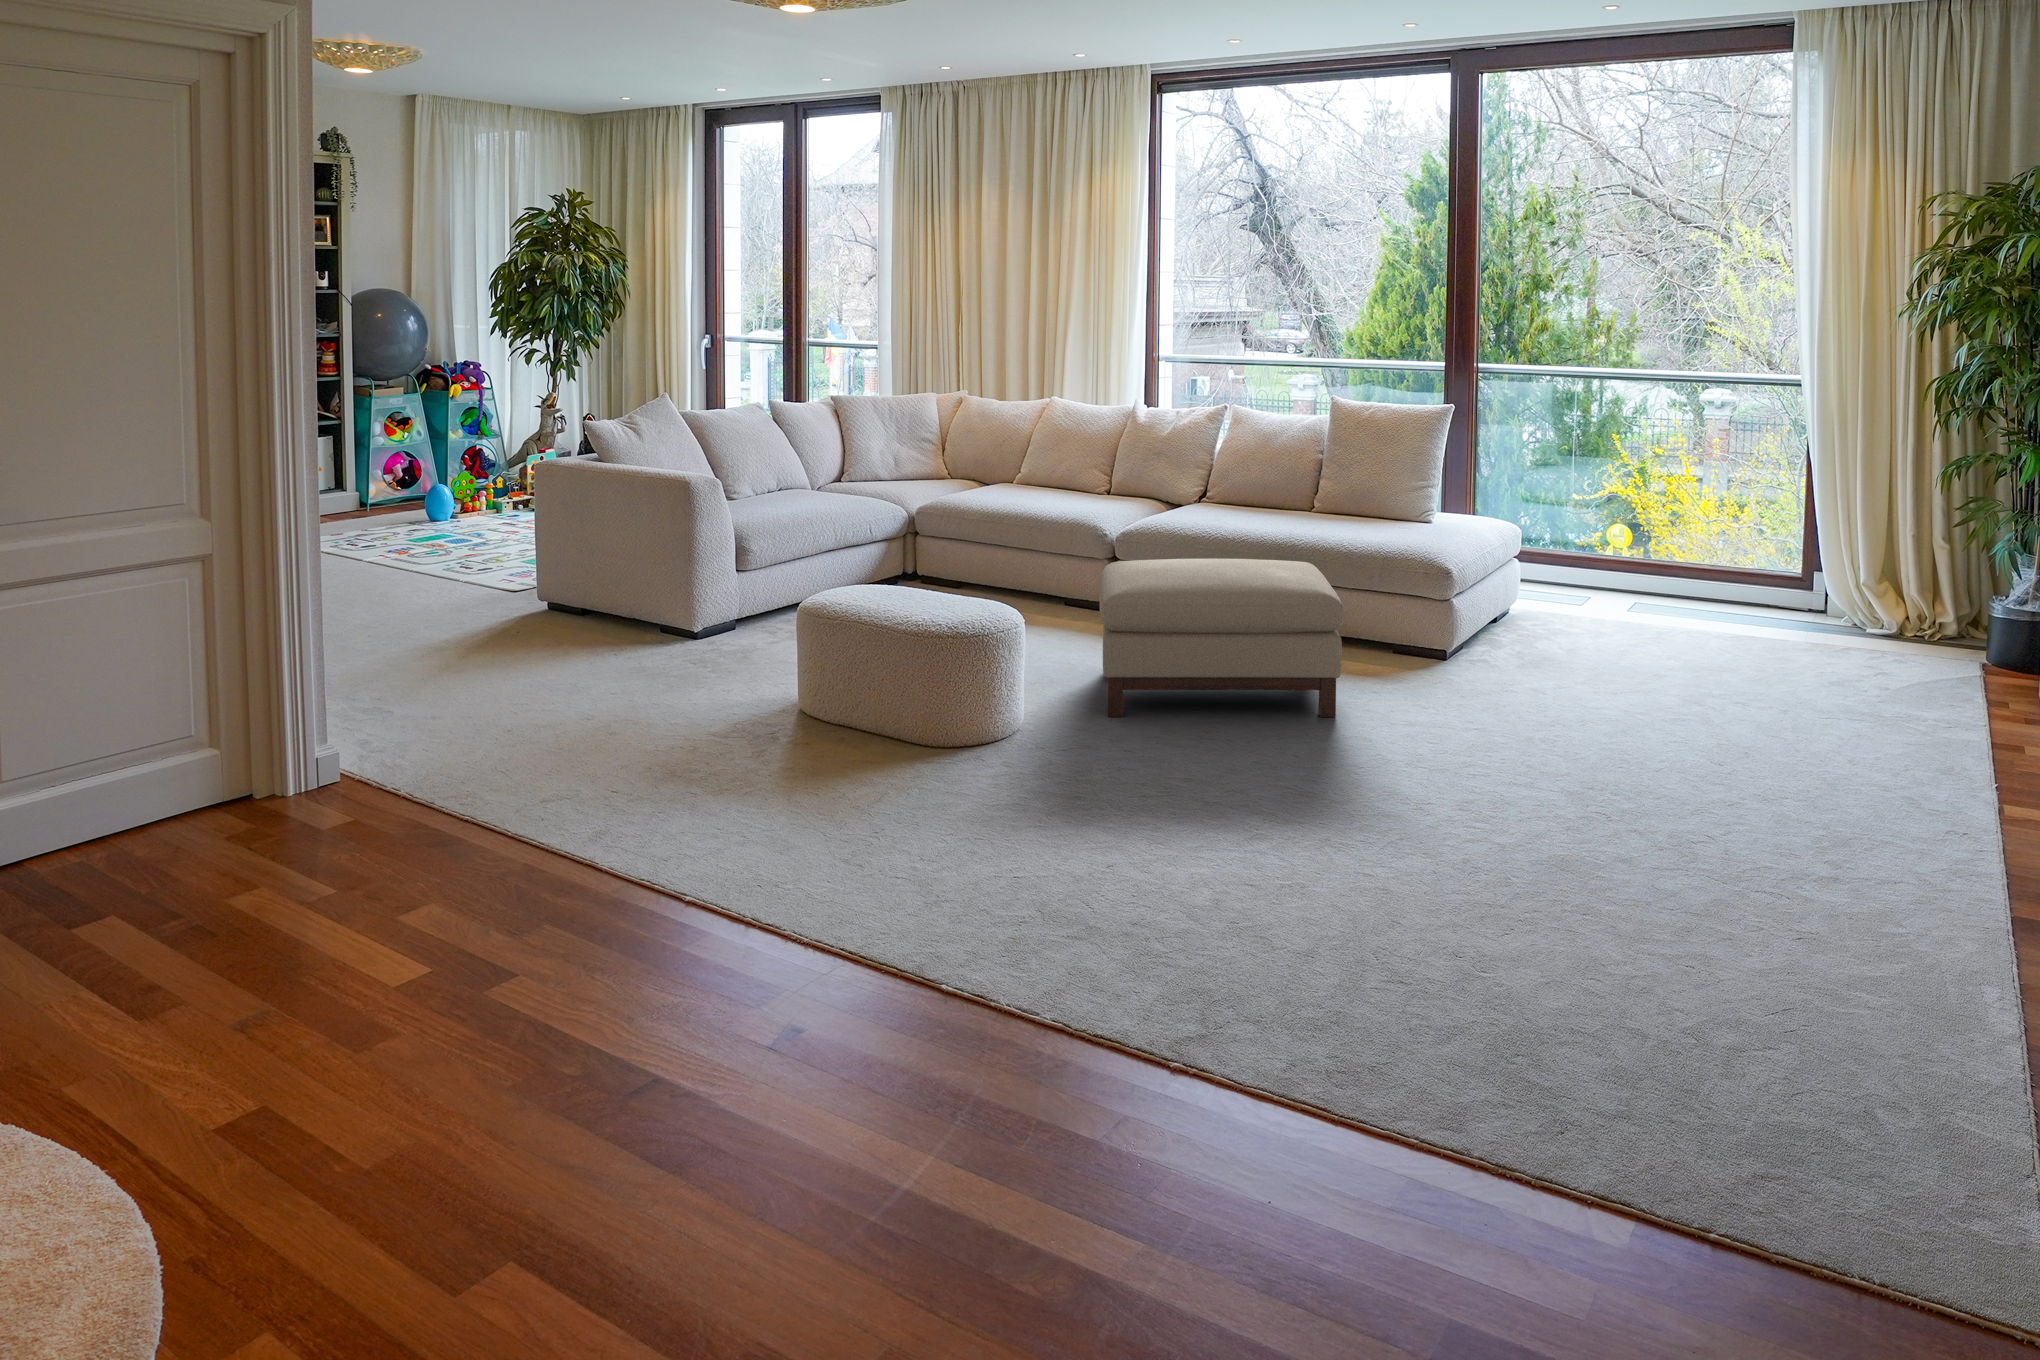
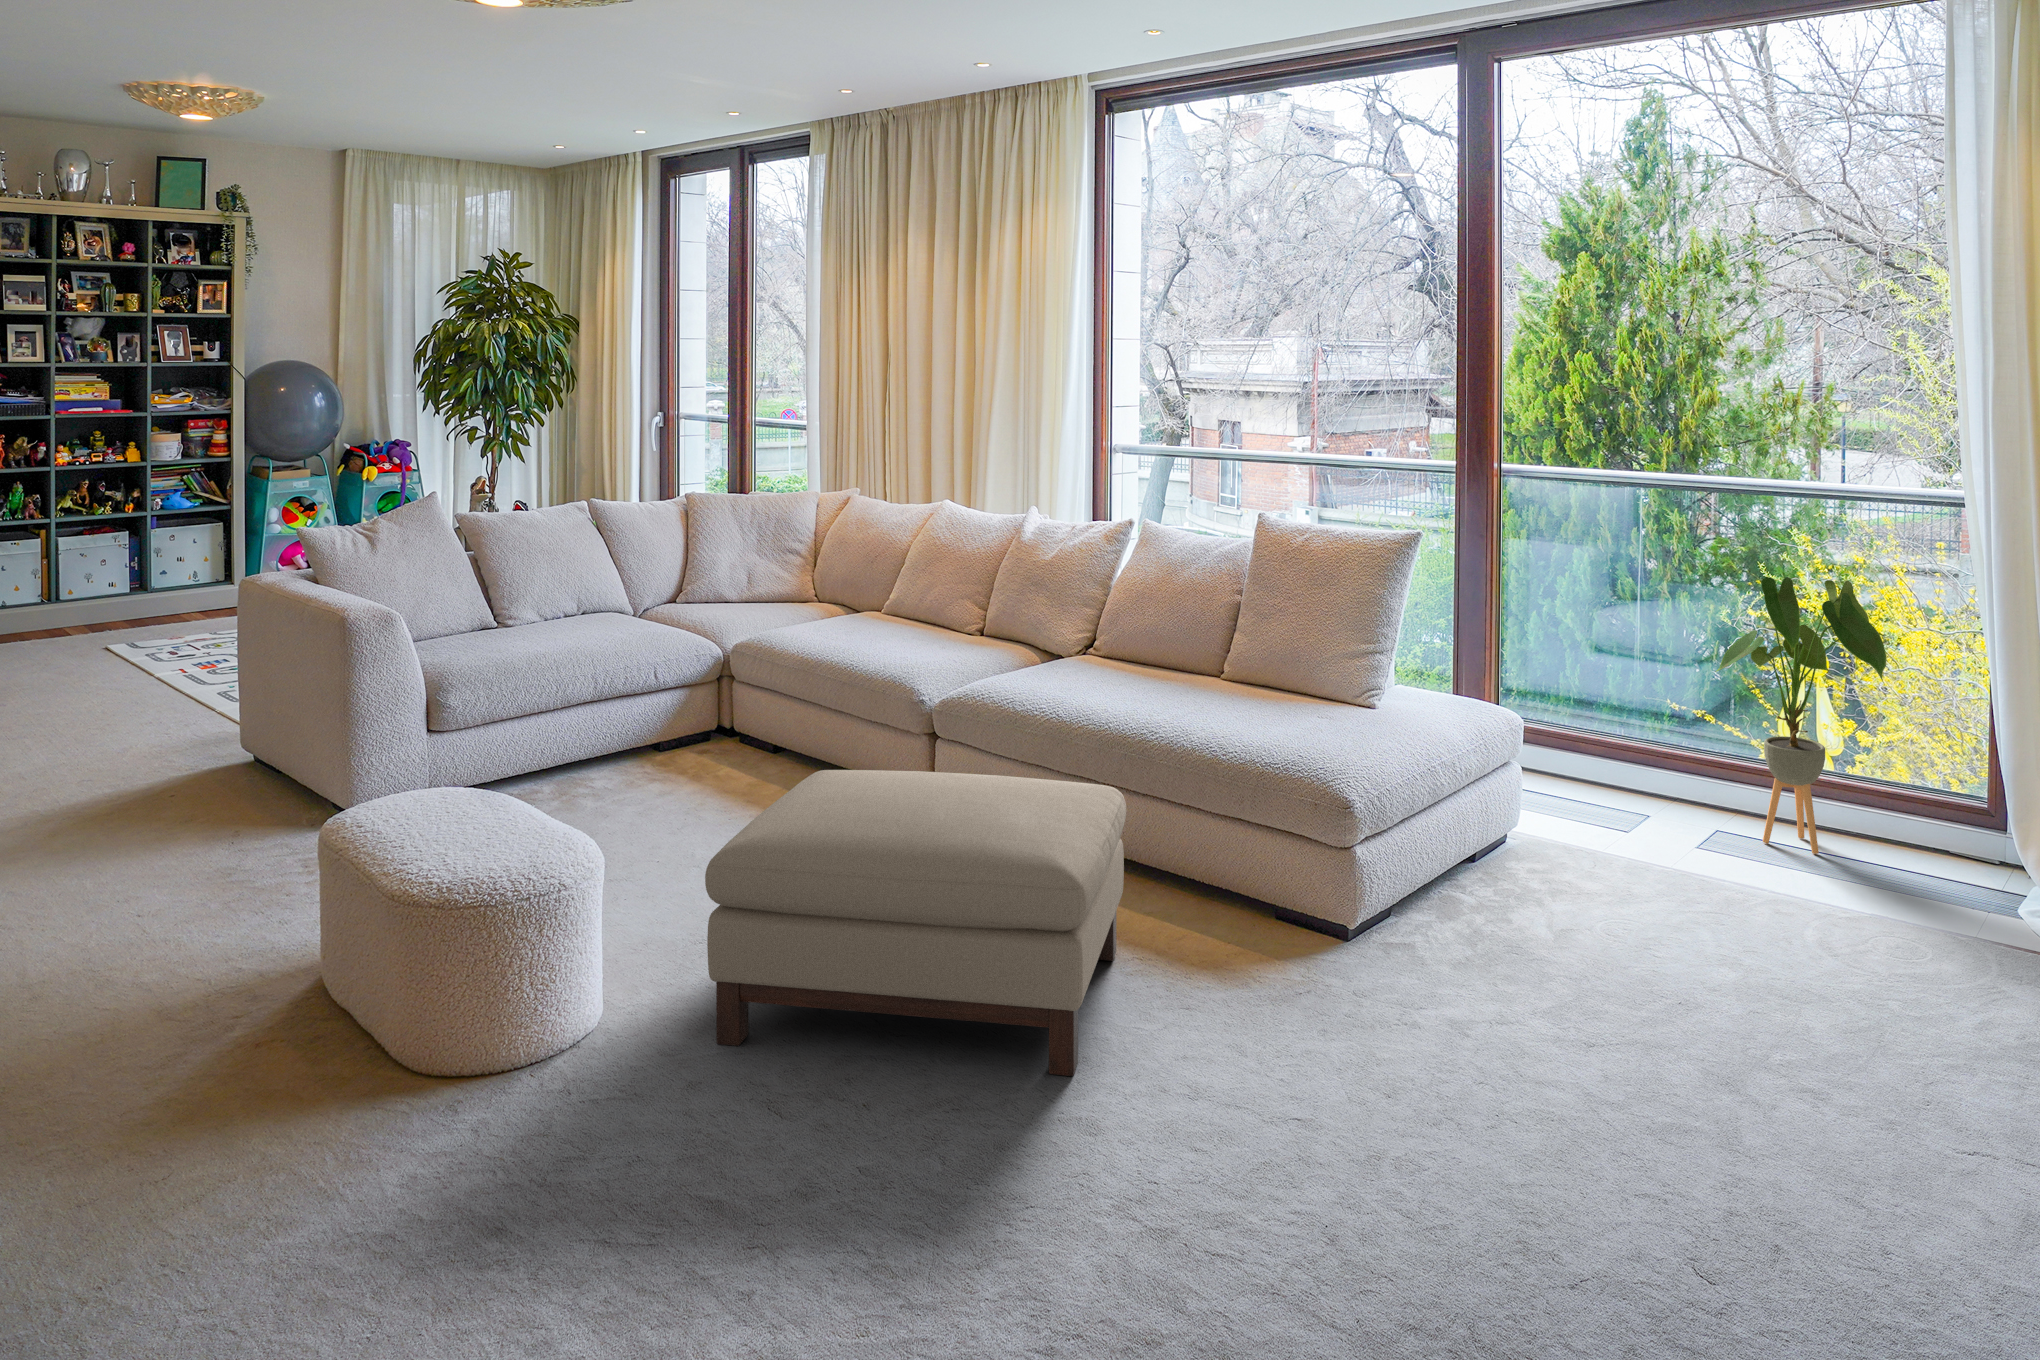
house plant: none [1640,432,1749,609] -> present [1715,577,1886,854]

